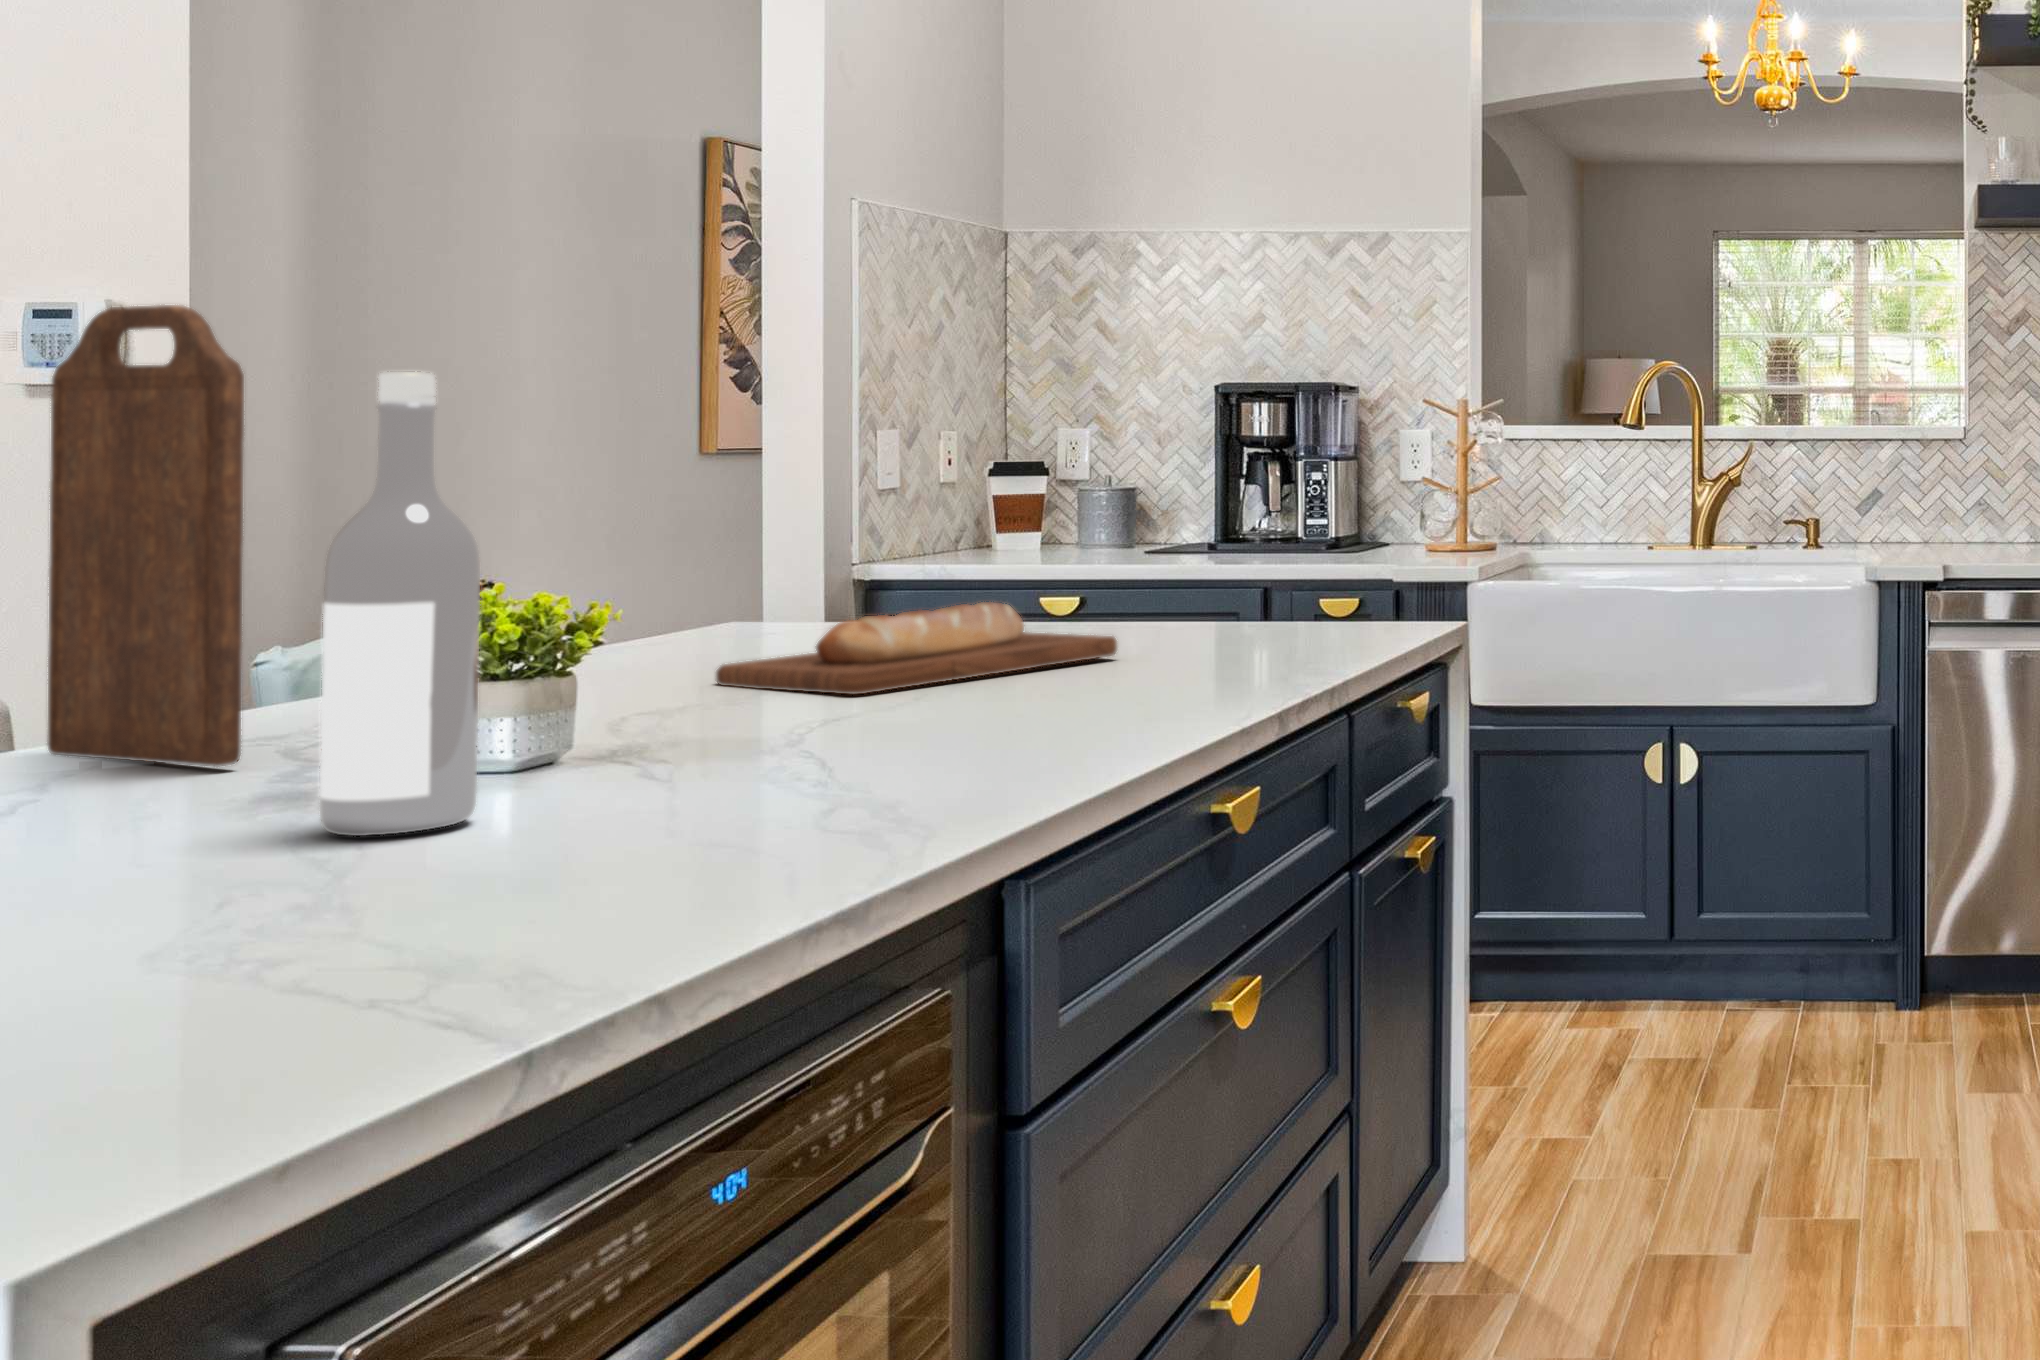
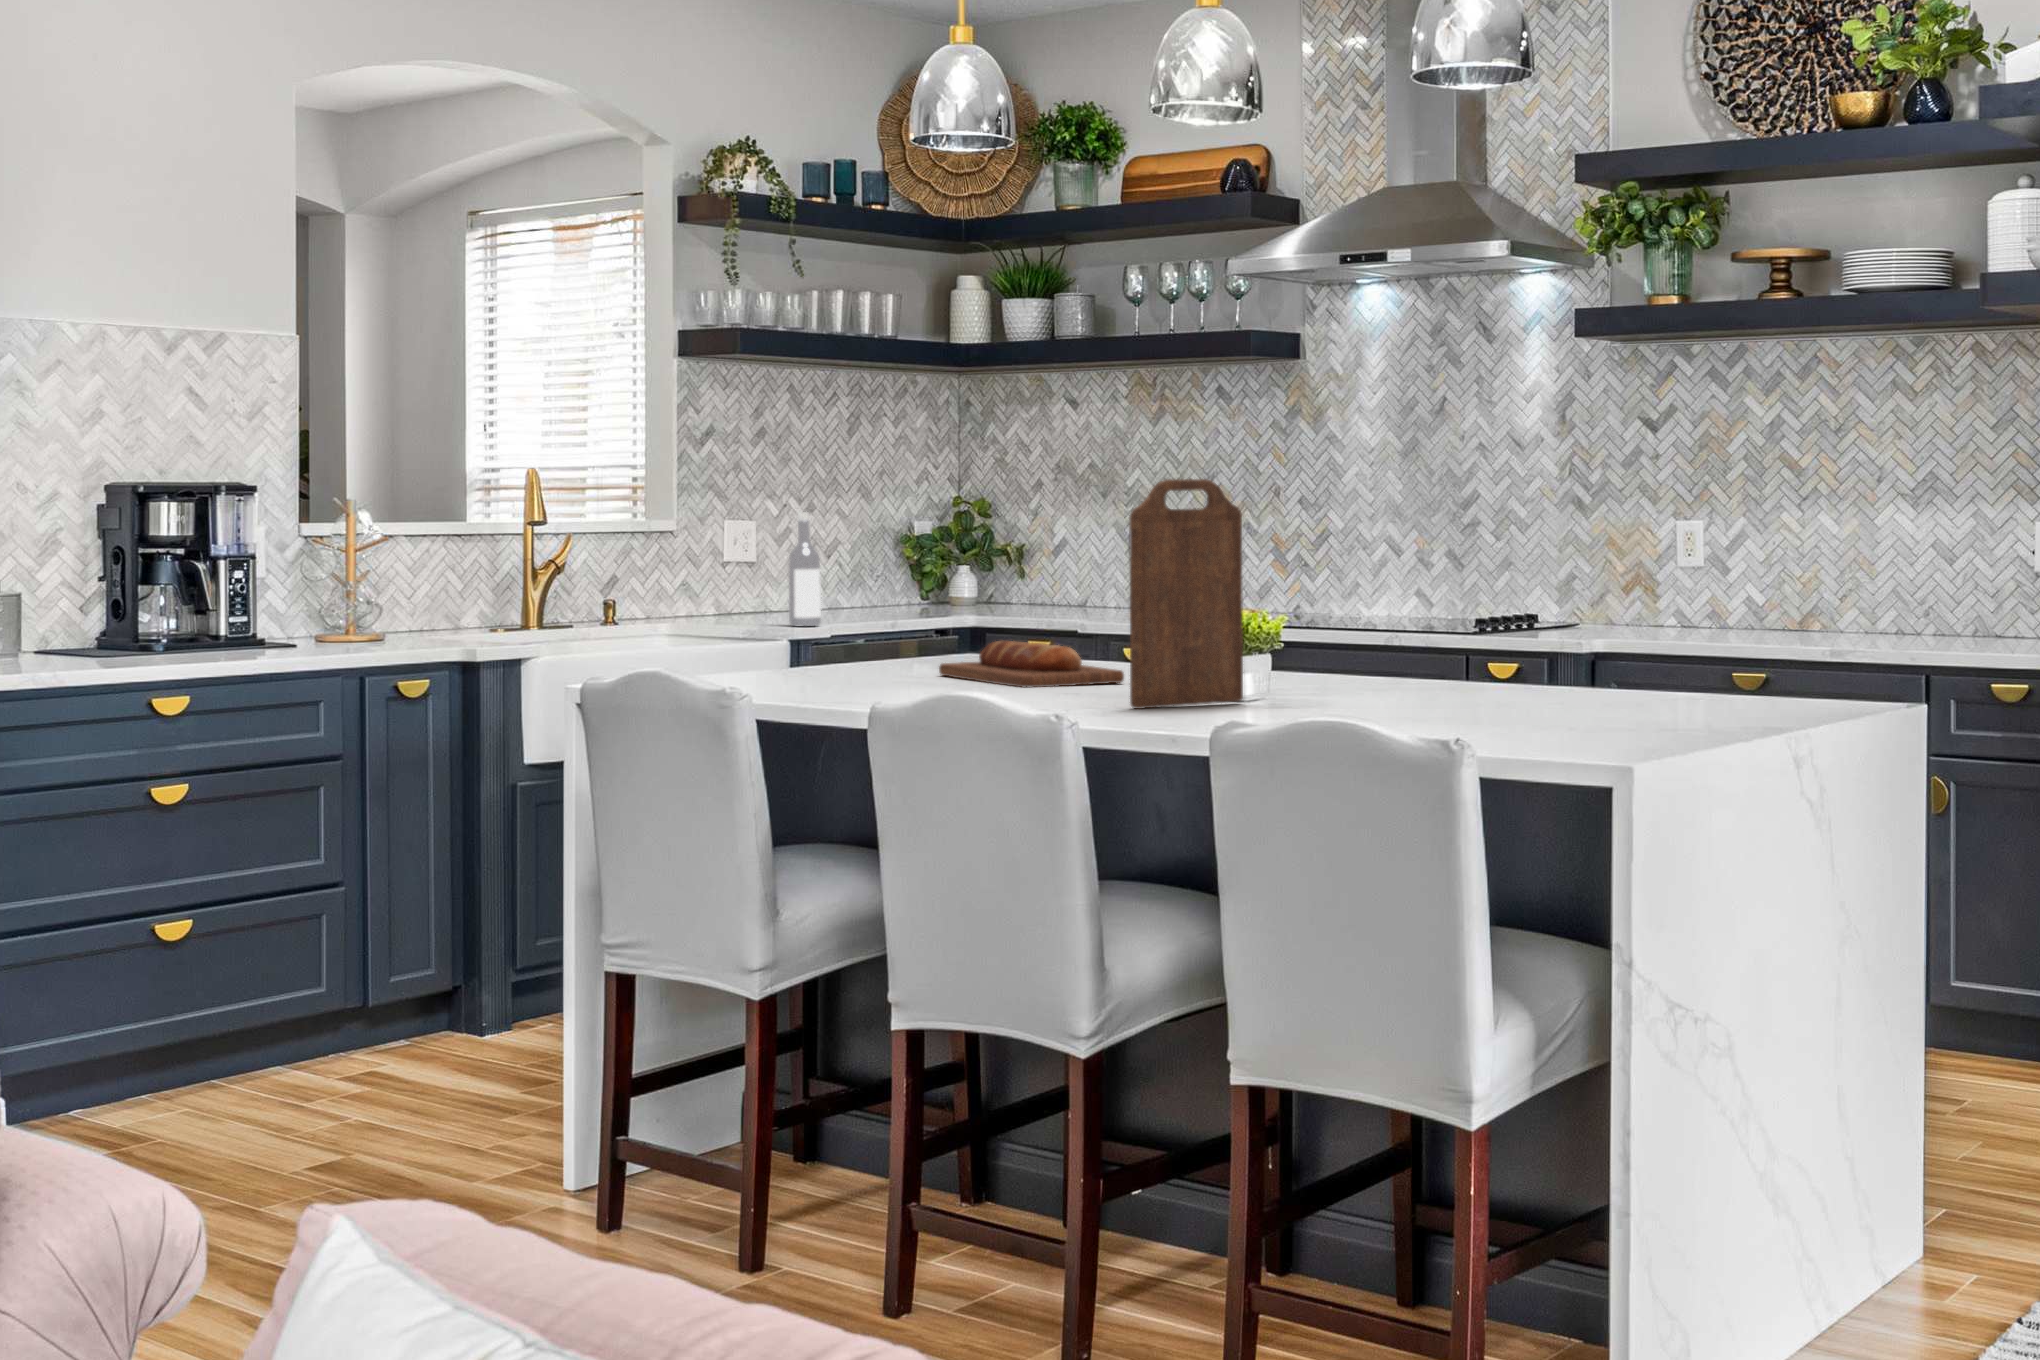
wine bottle: present [320,372,480,836] -> present [789,512,821,627]

